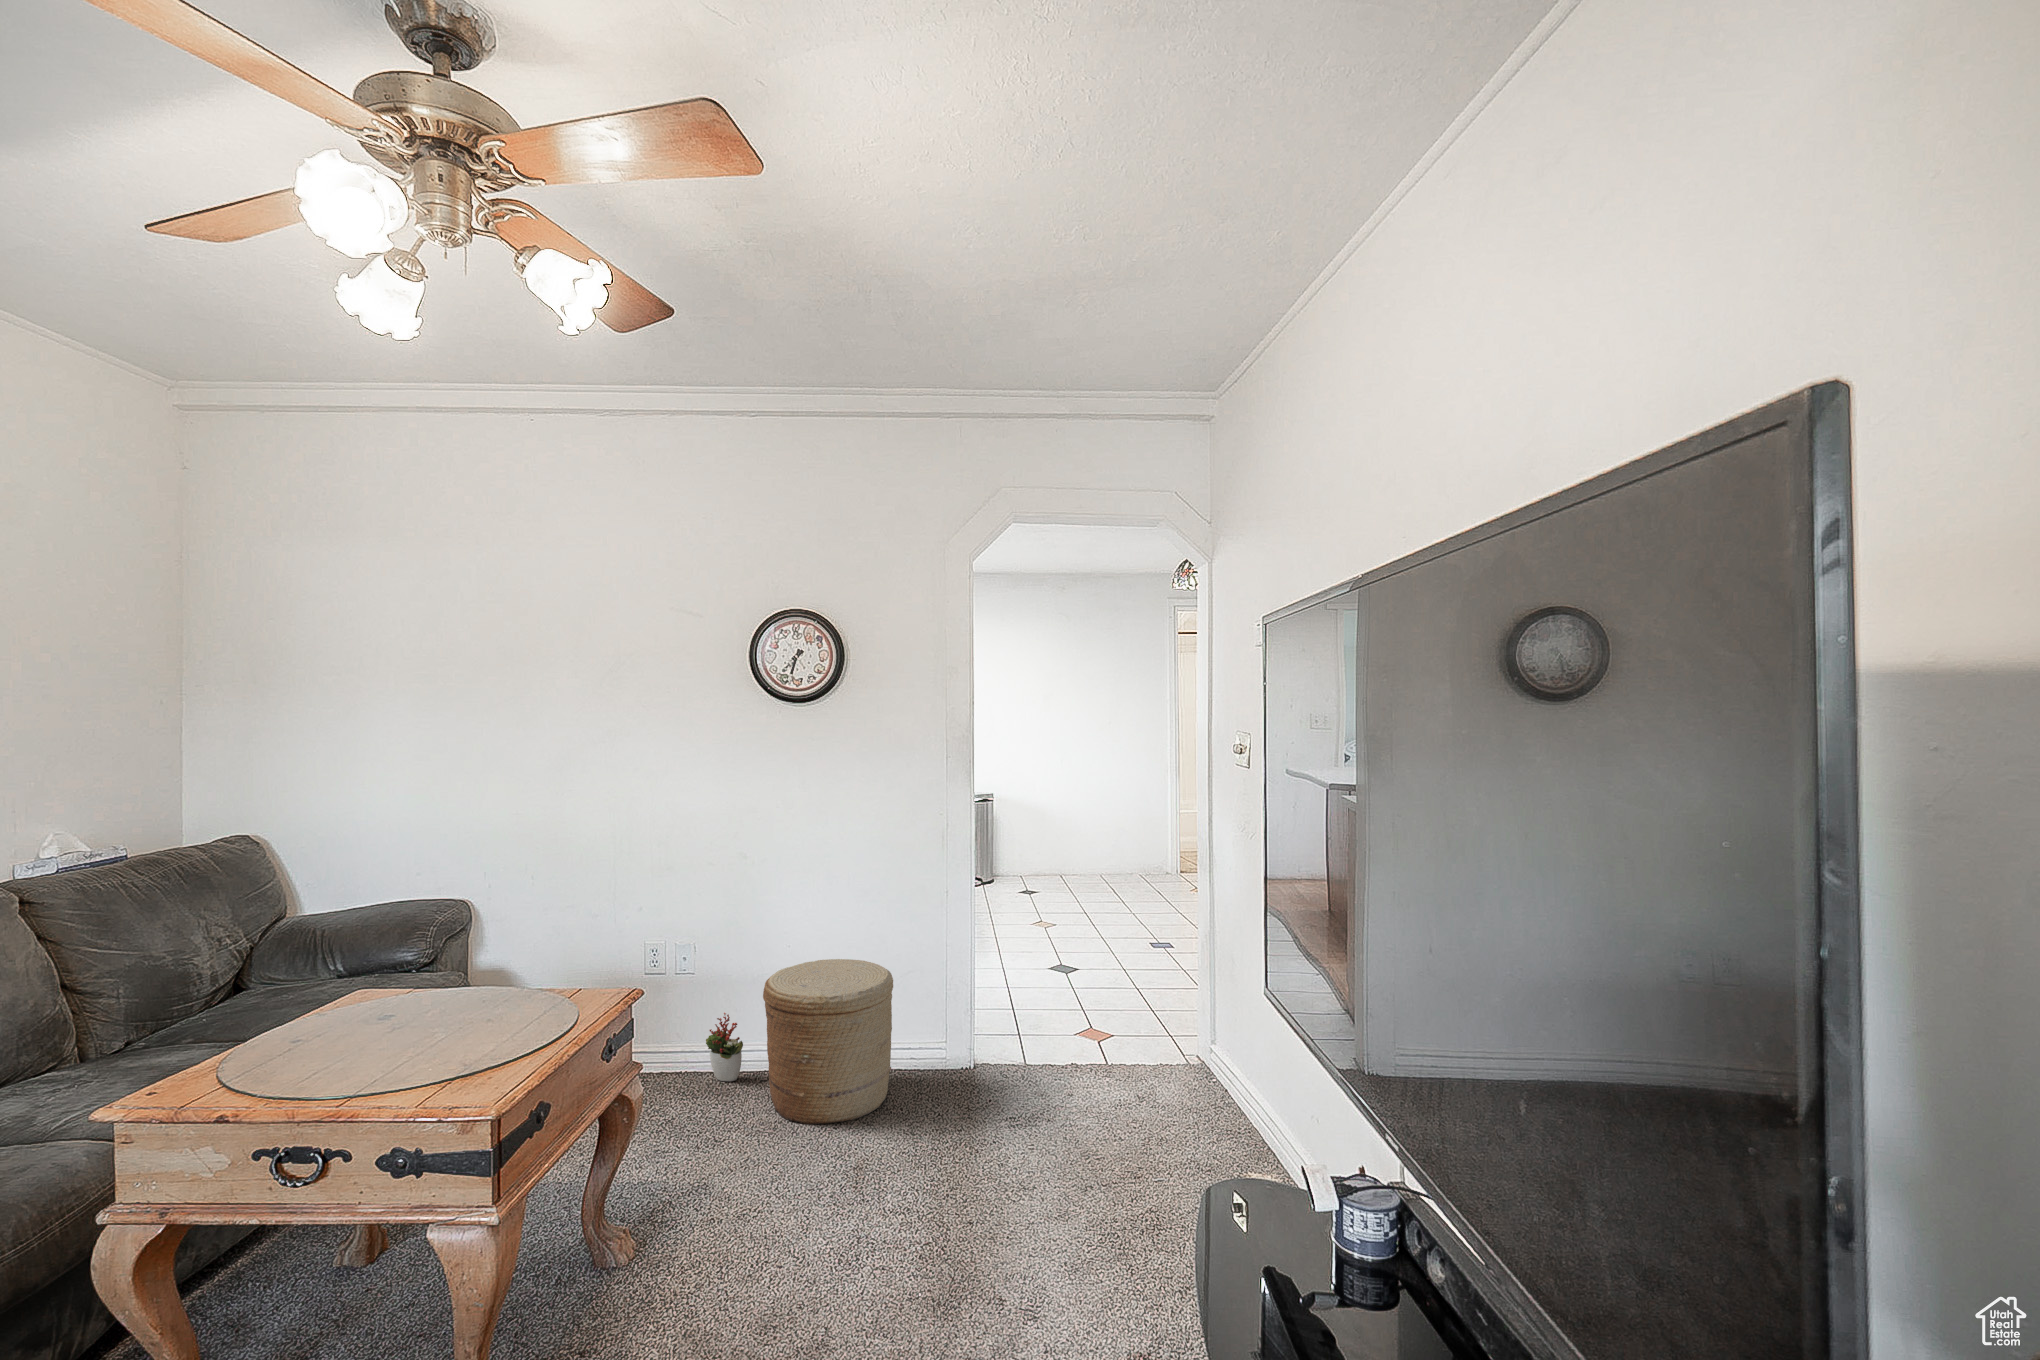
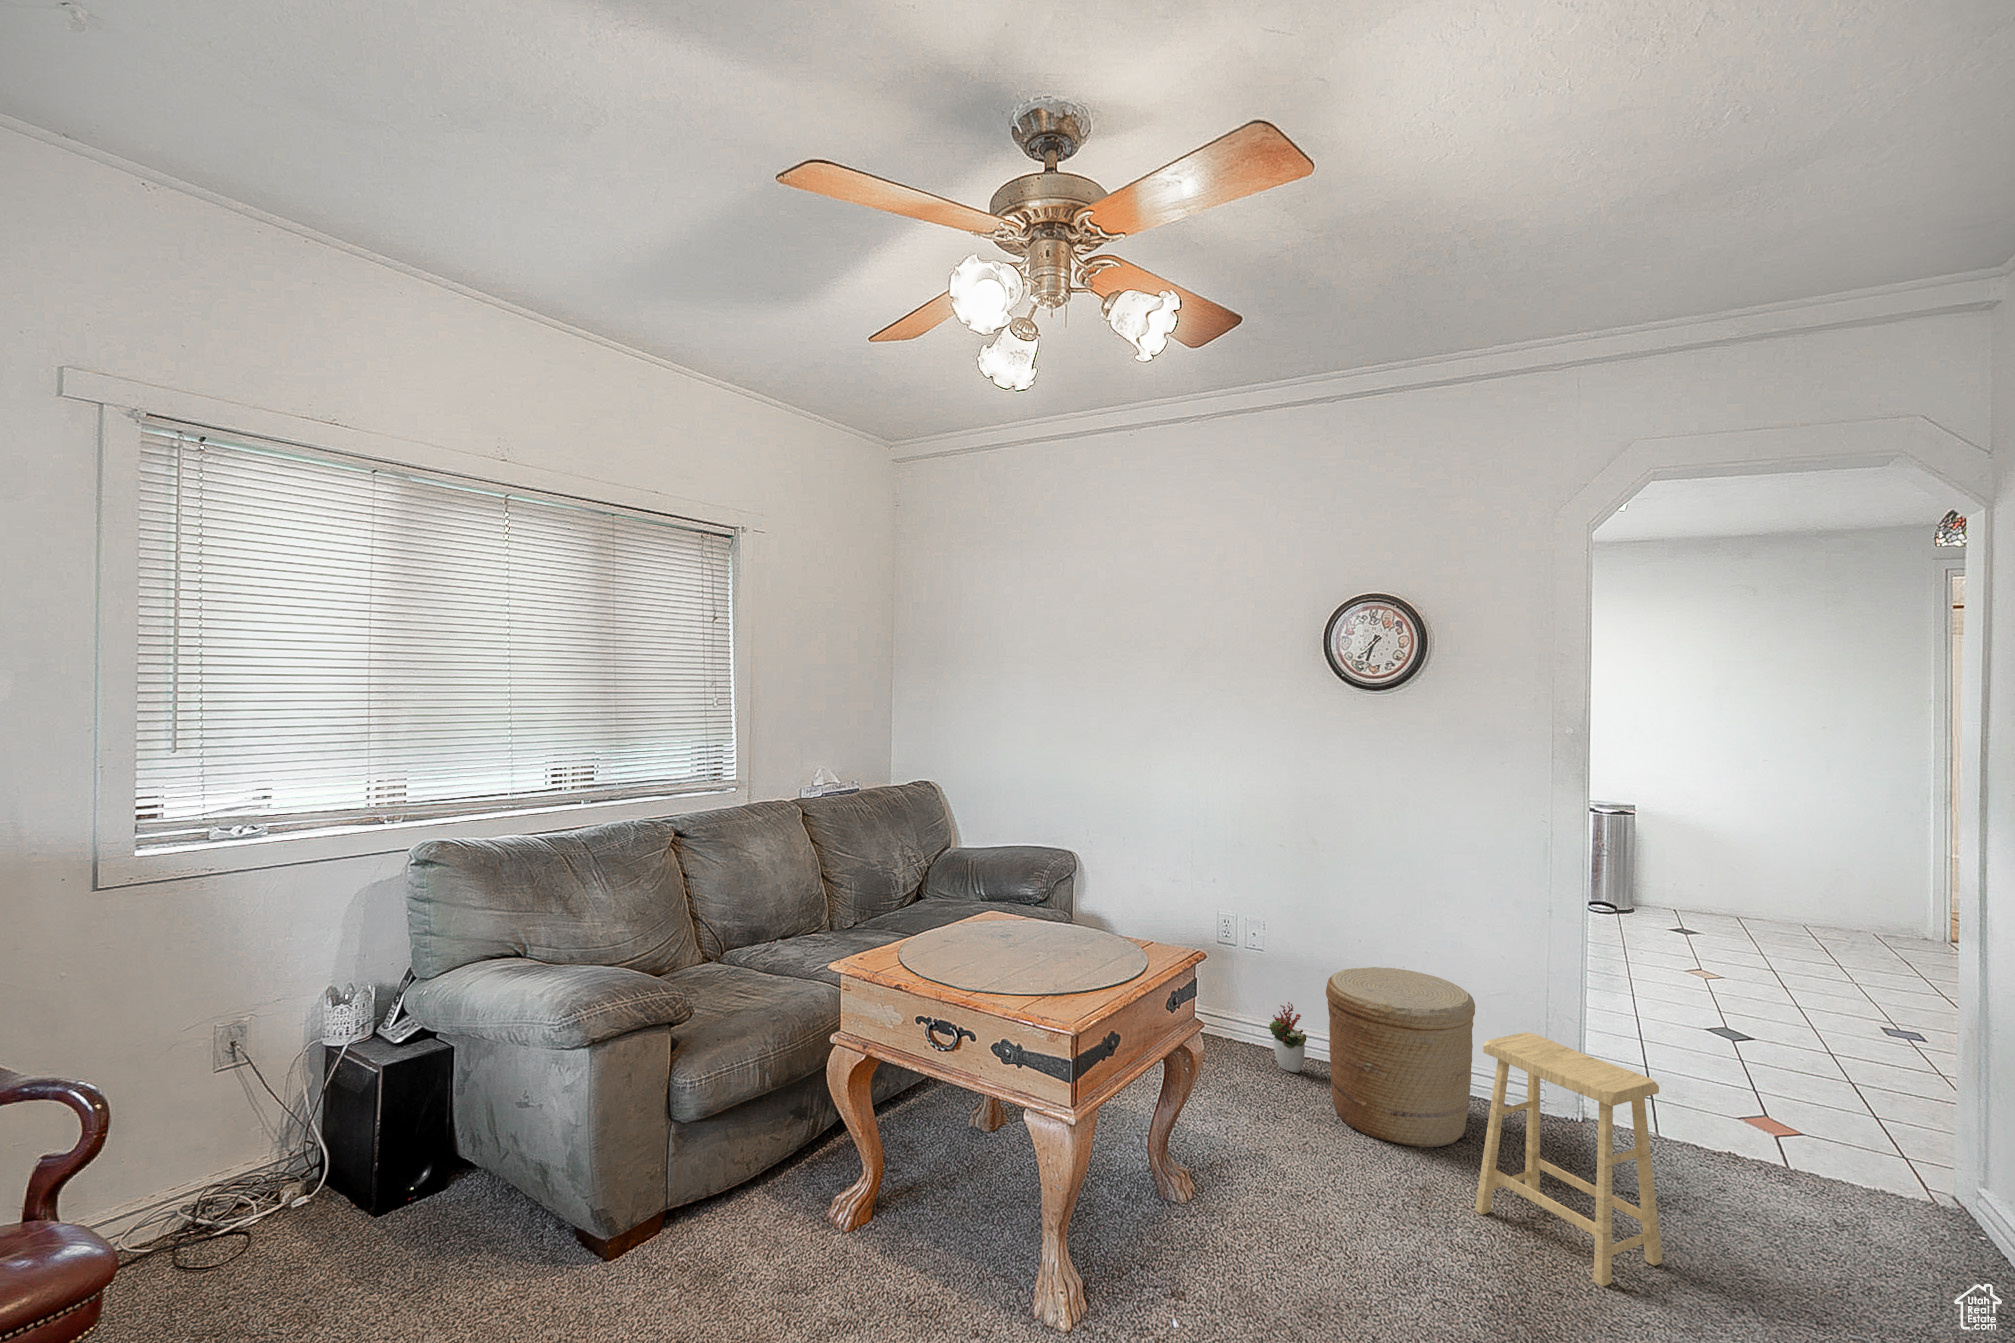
footstool: none [902,994,1040,1195] -> present [1475,1032,1663,1287]

